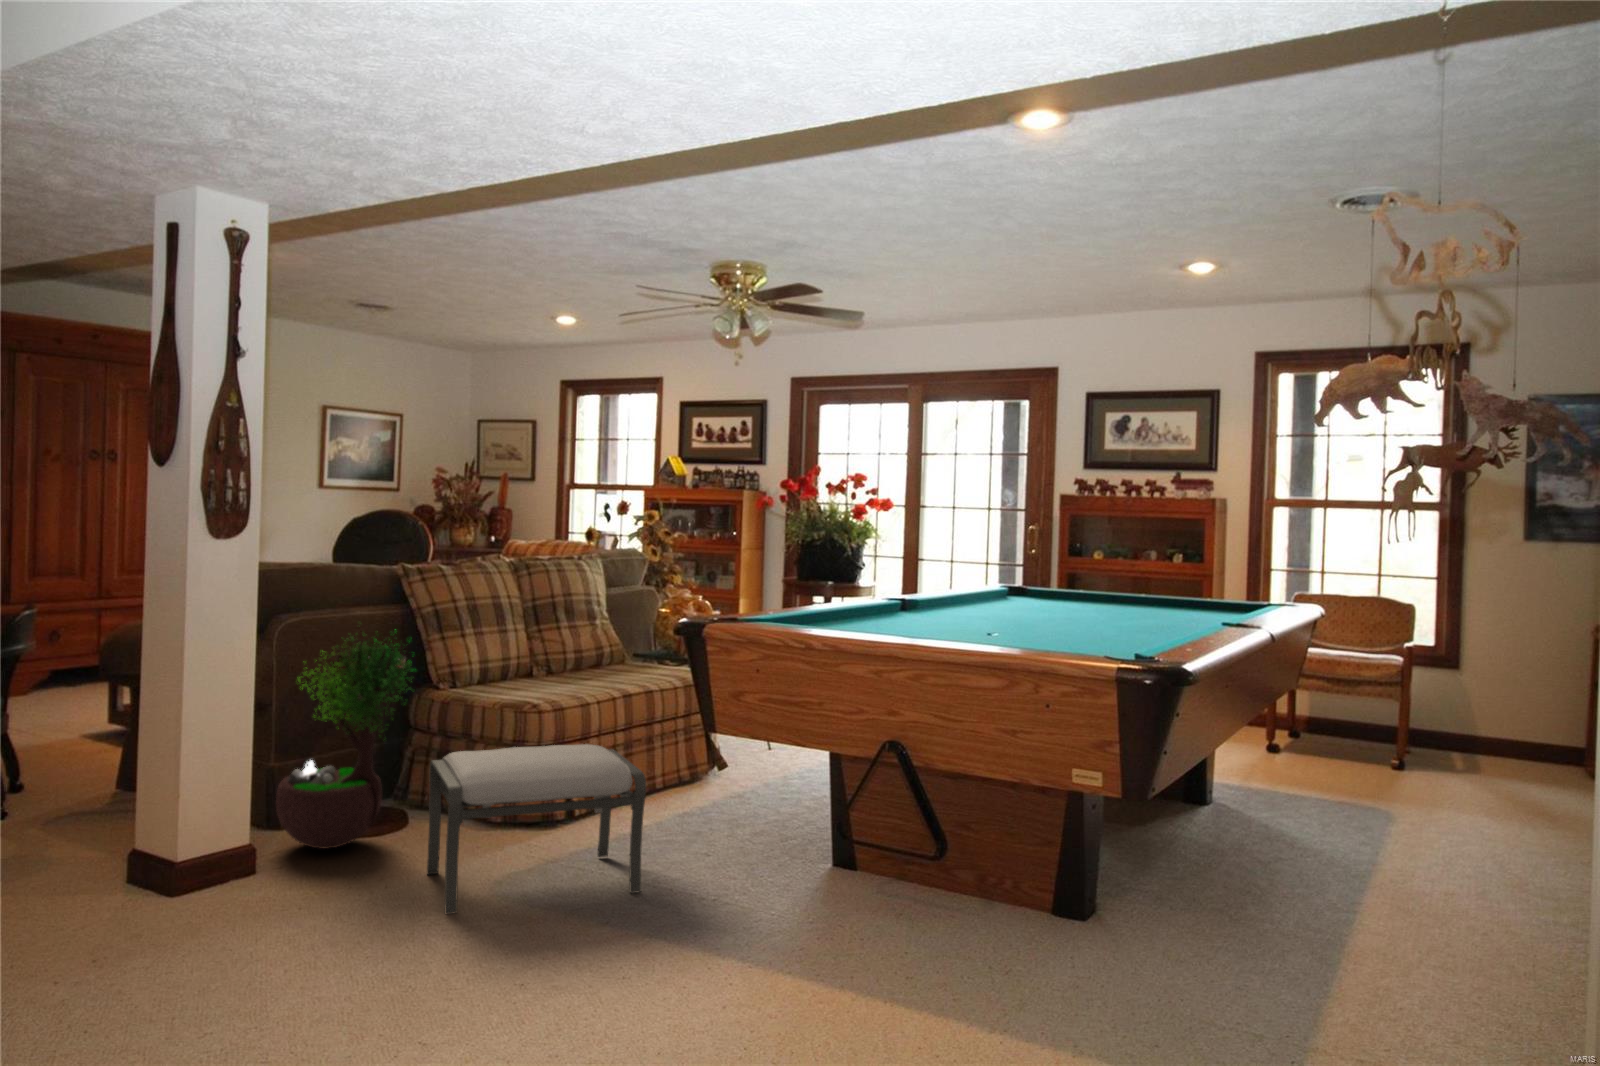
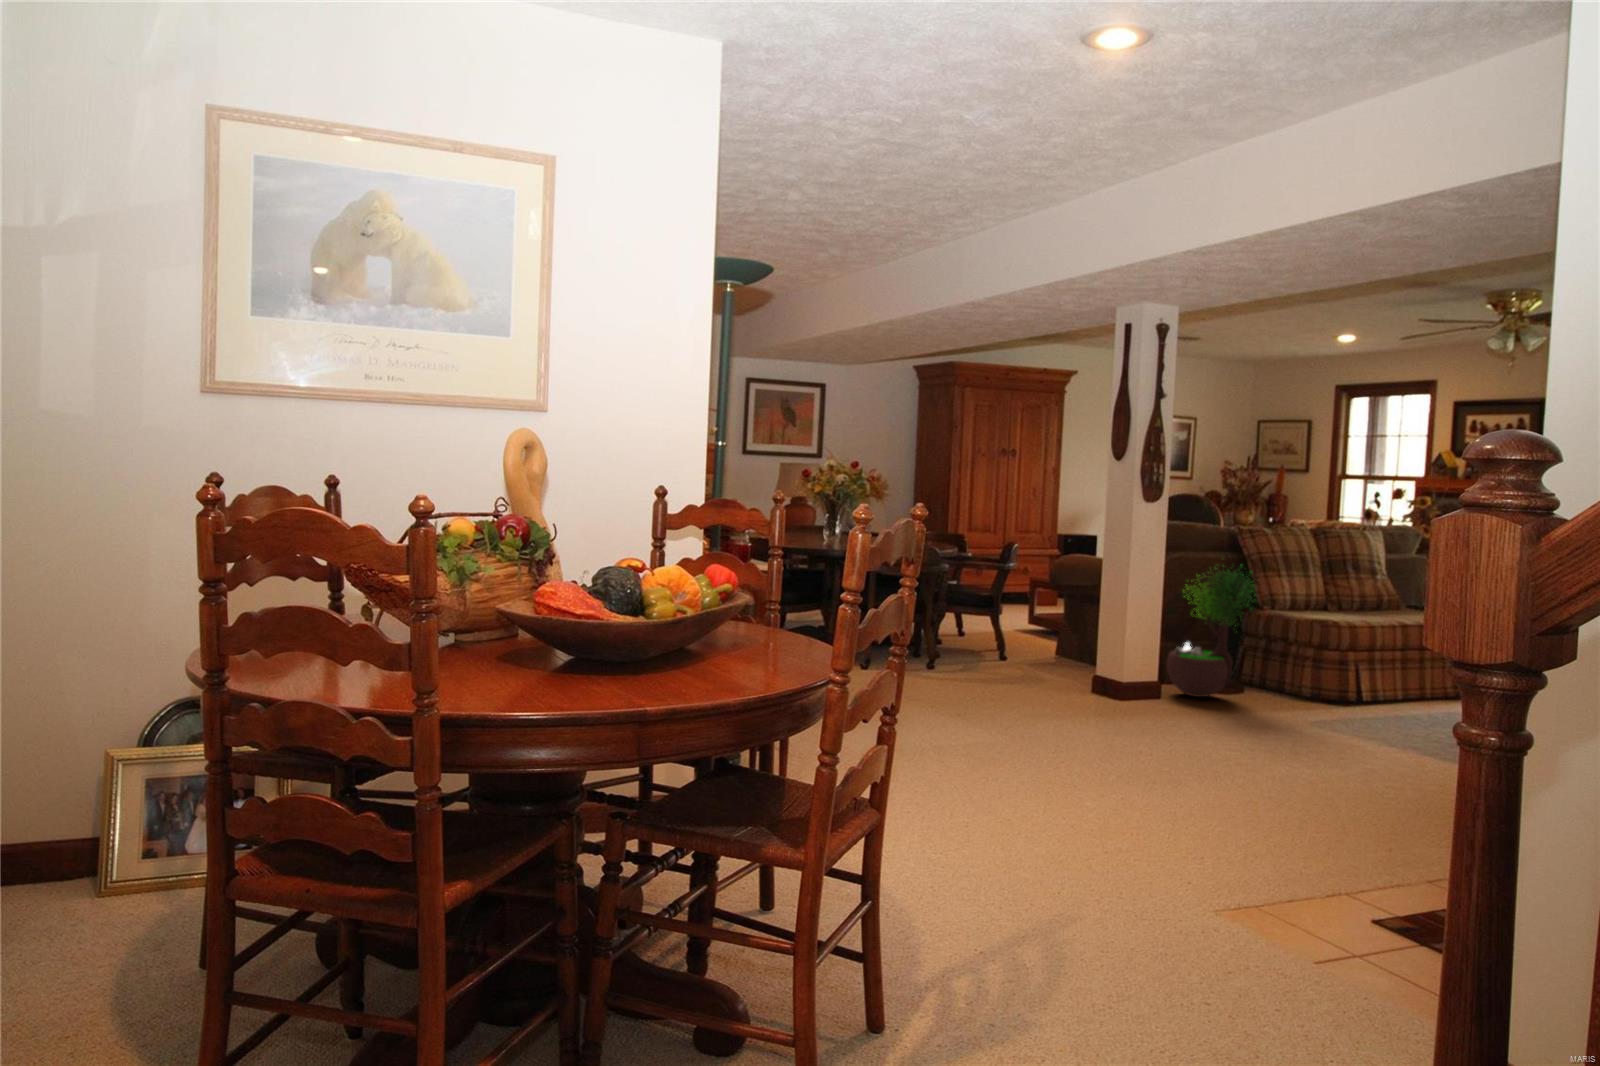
ottoman: present [427,744,646,914] -> none [1265,640,1424,743]

